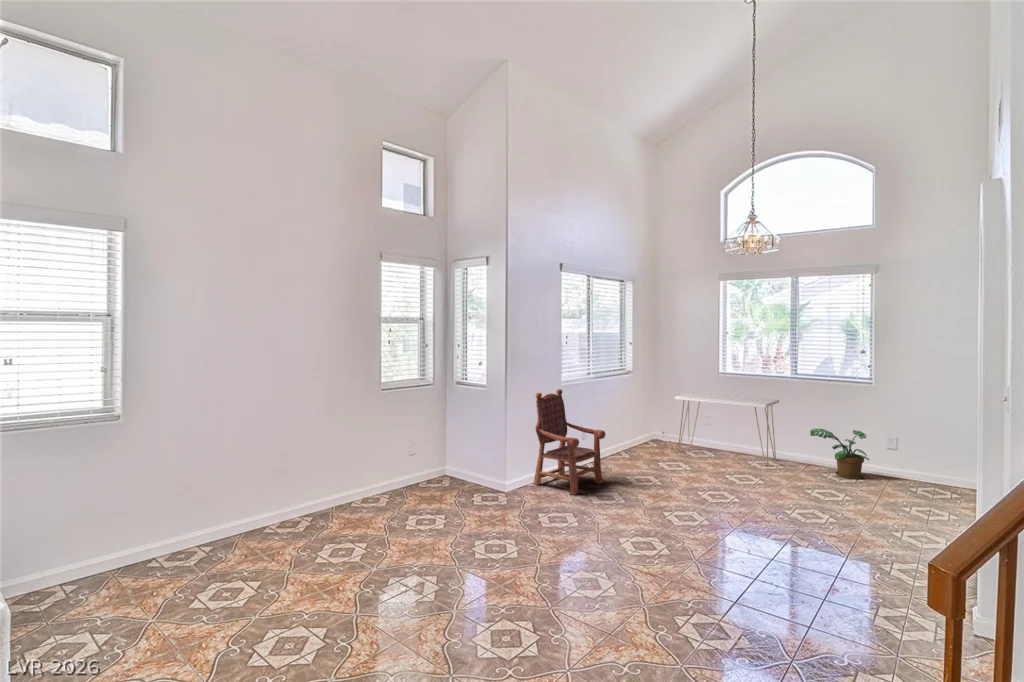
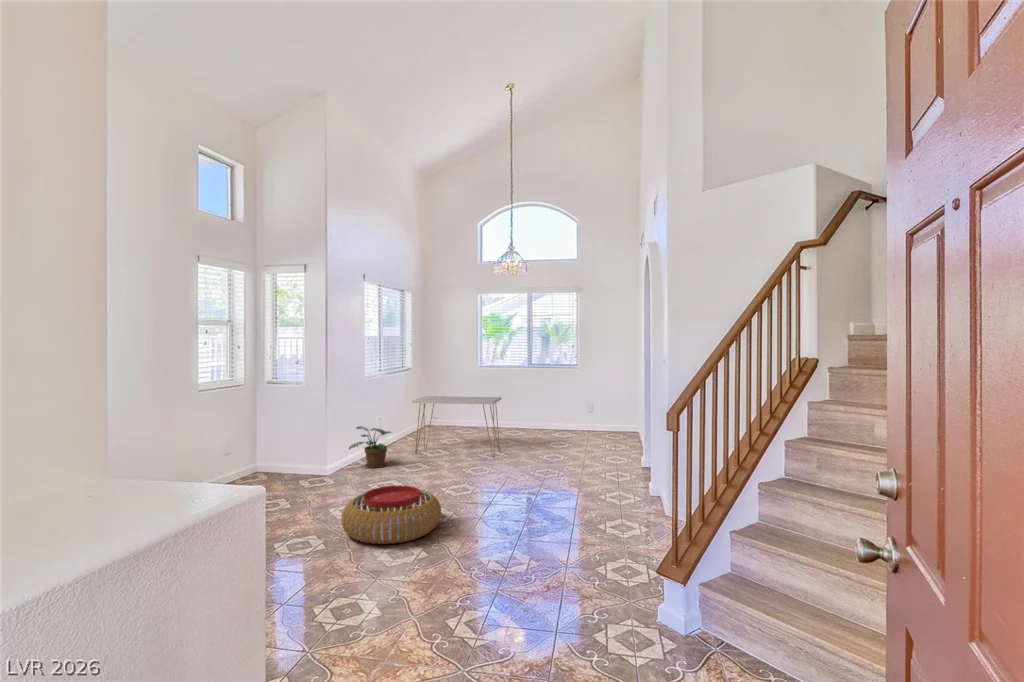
armchair: present [533,389,606,495] -> none [264,399,348,513]
potted plant: present [810,429,869,479] -> present [349,426,391,468]
pouf: none [593,480,690,536] -> present [342,485,441,544]

